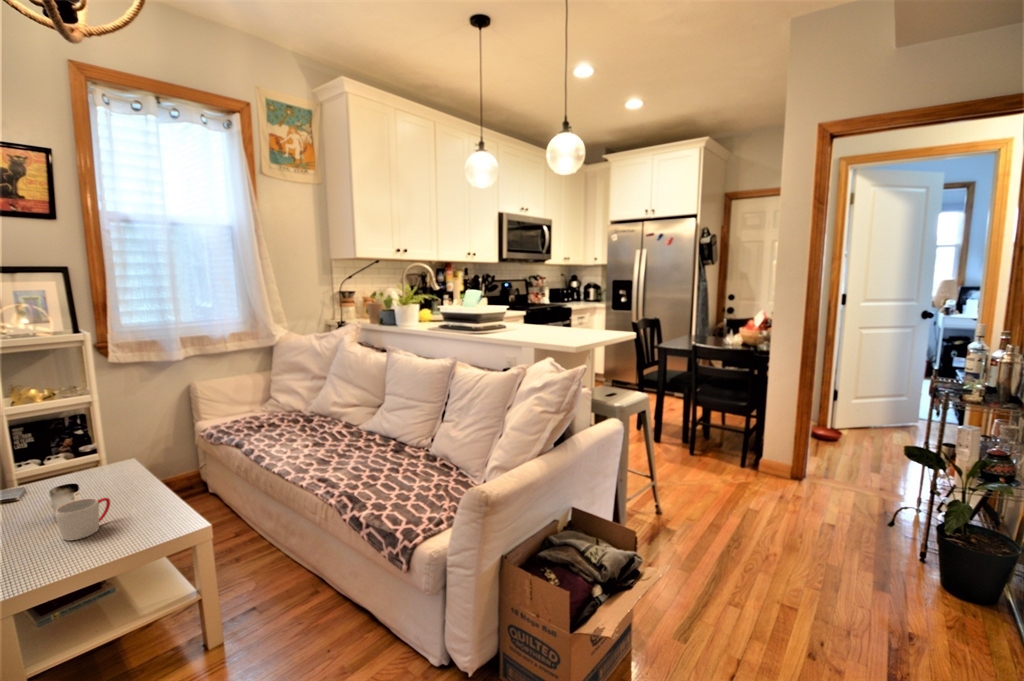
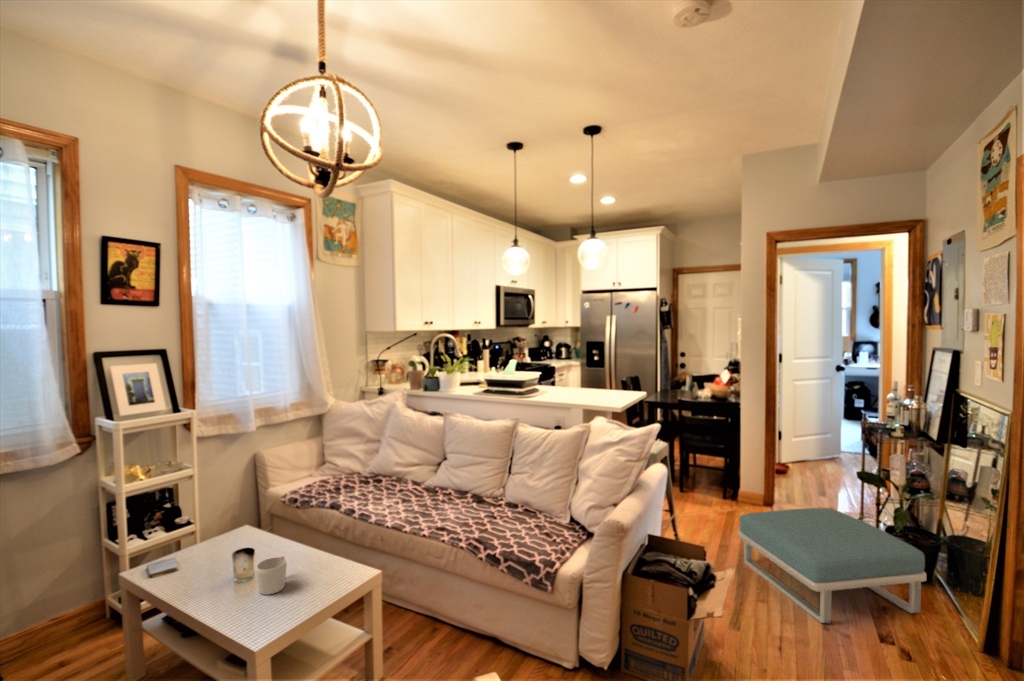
footstool: none [724,489,983,652] -> present [738,508,926,623]

